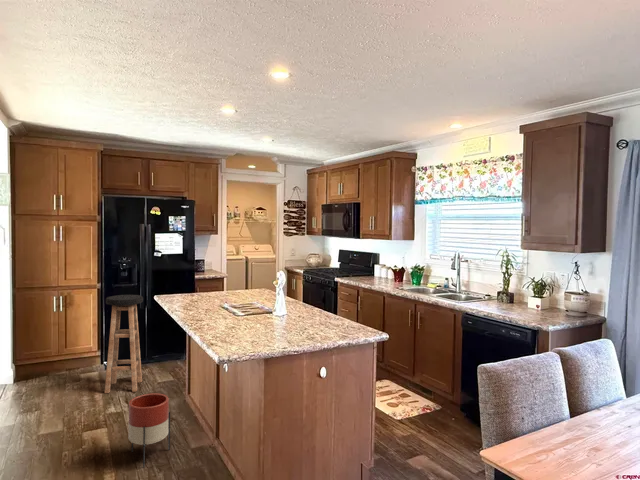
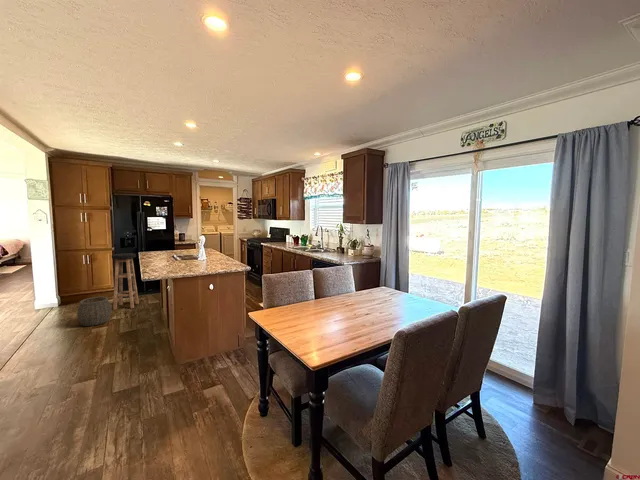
woven basket: none [55,372,109,426] -> present [77,297,112,326]
planter: present [128,393,170,467] -> none [115,305,142,343]

